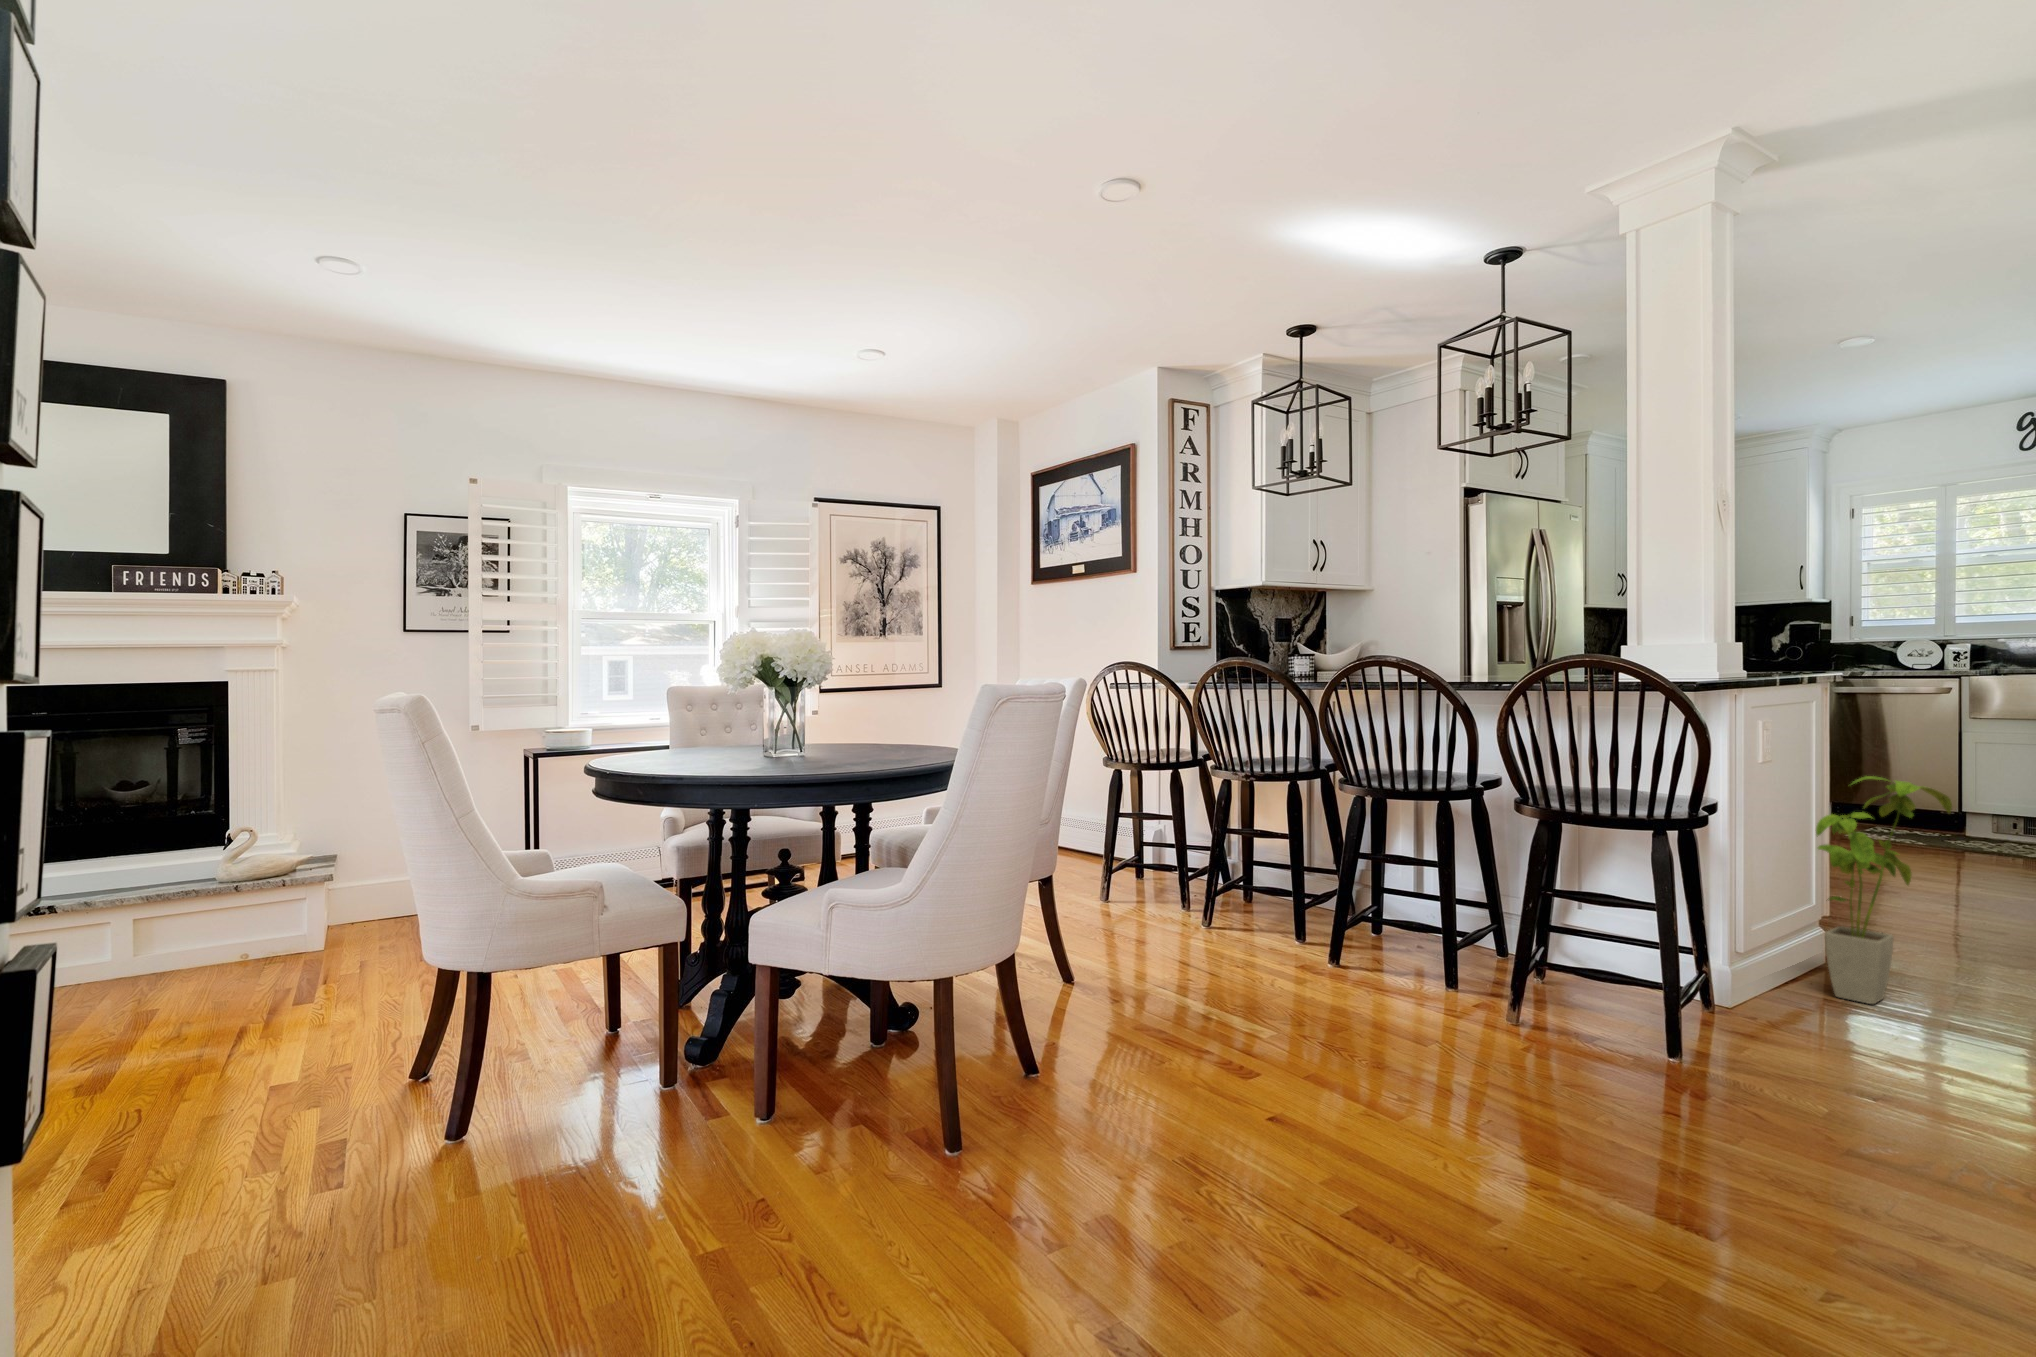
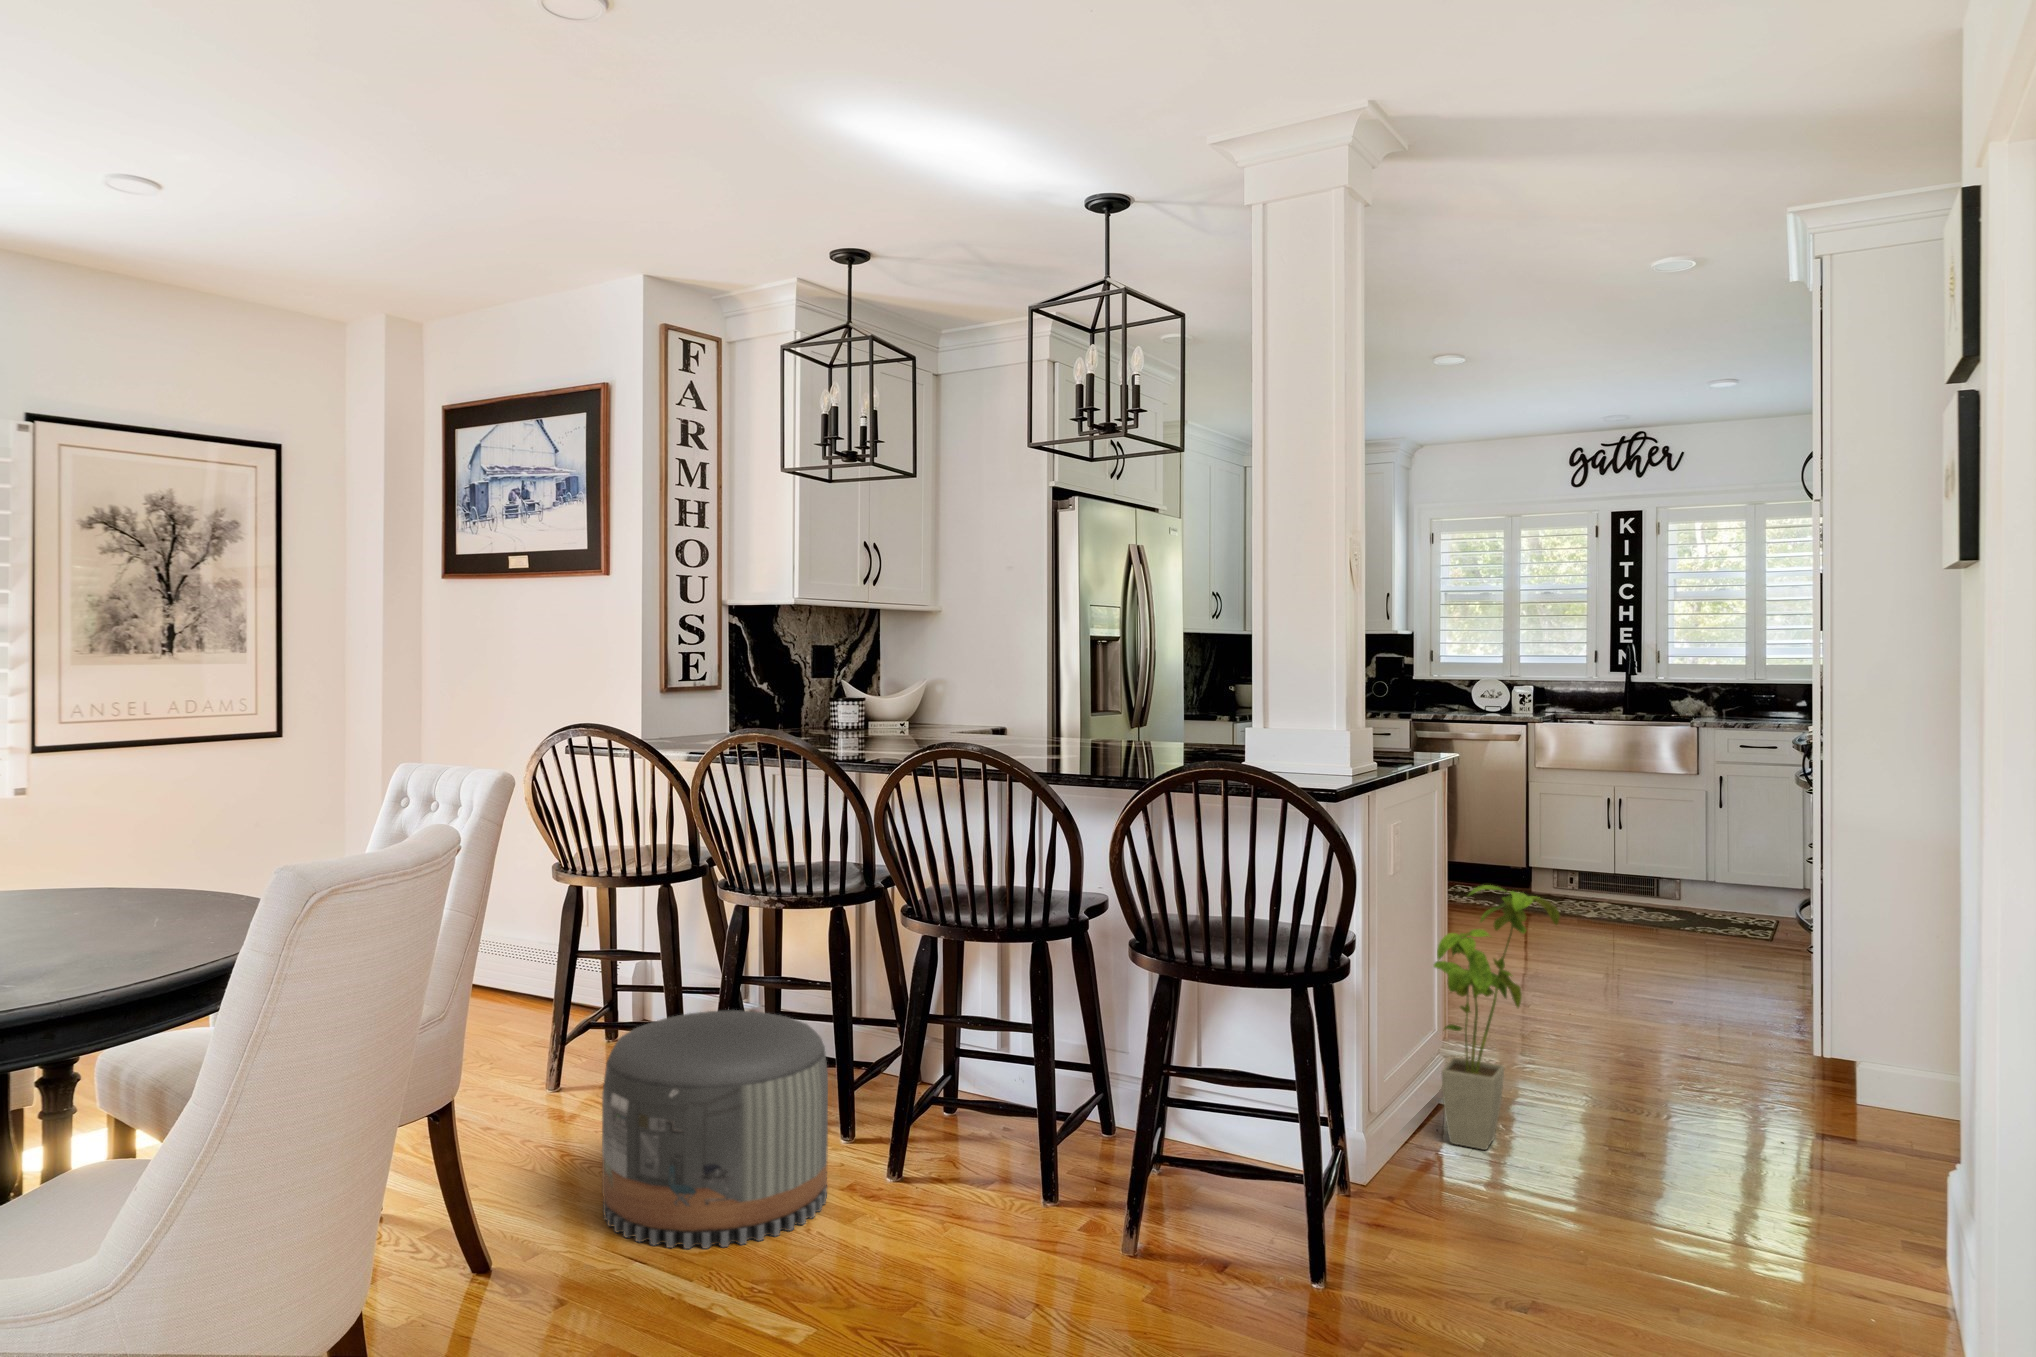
pouf: none [1133,844,1285,991] -> present [602,1010,828,1249]

